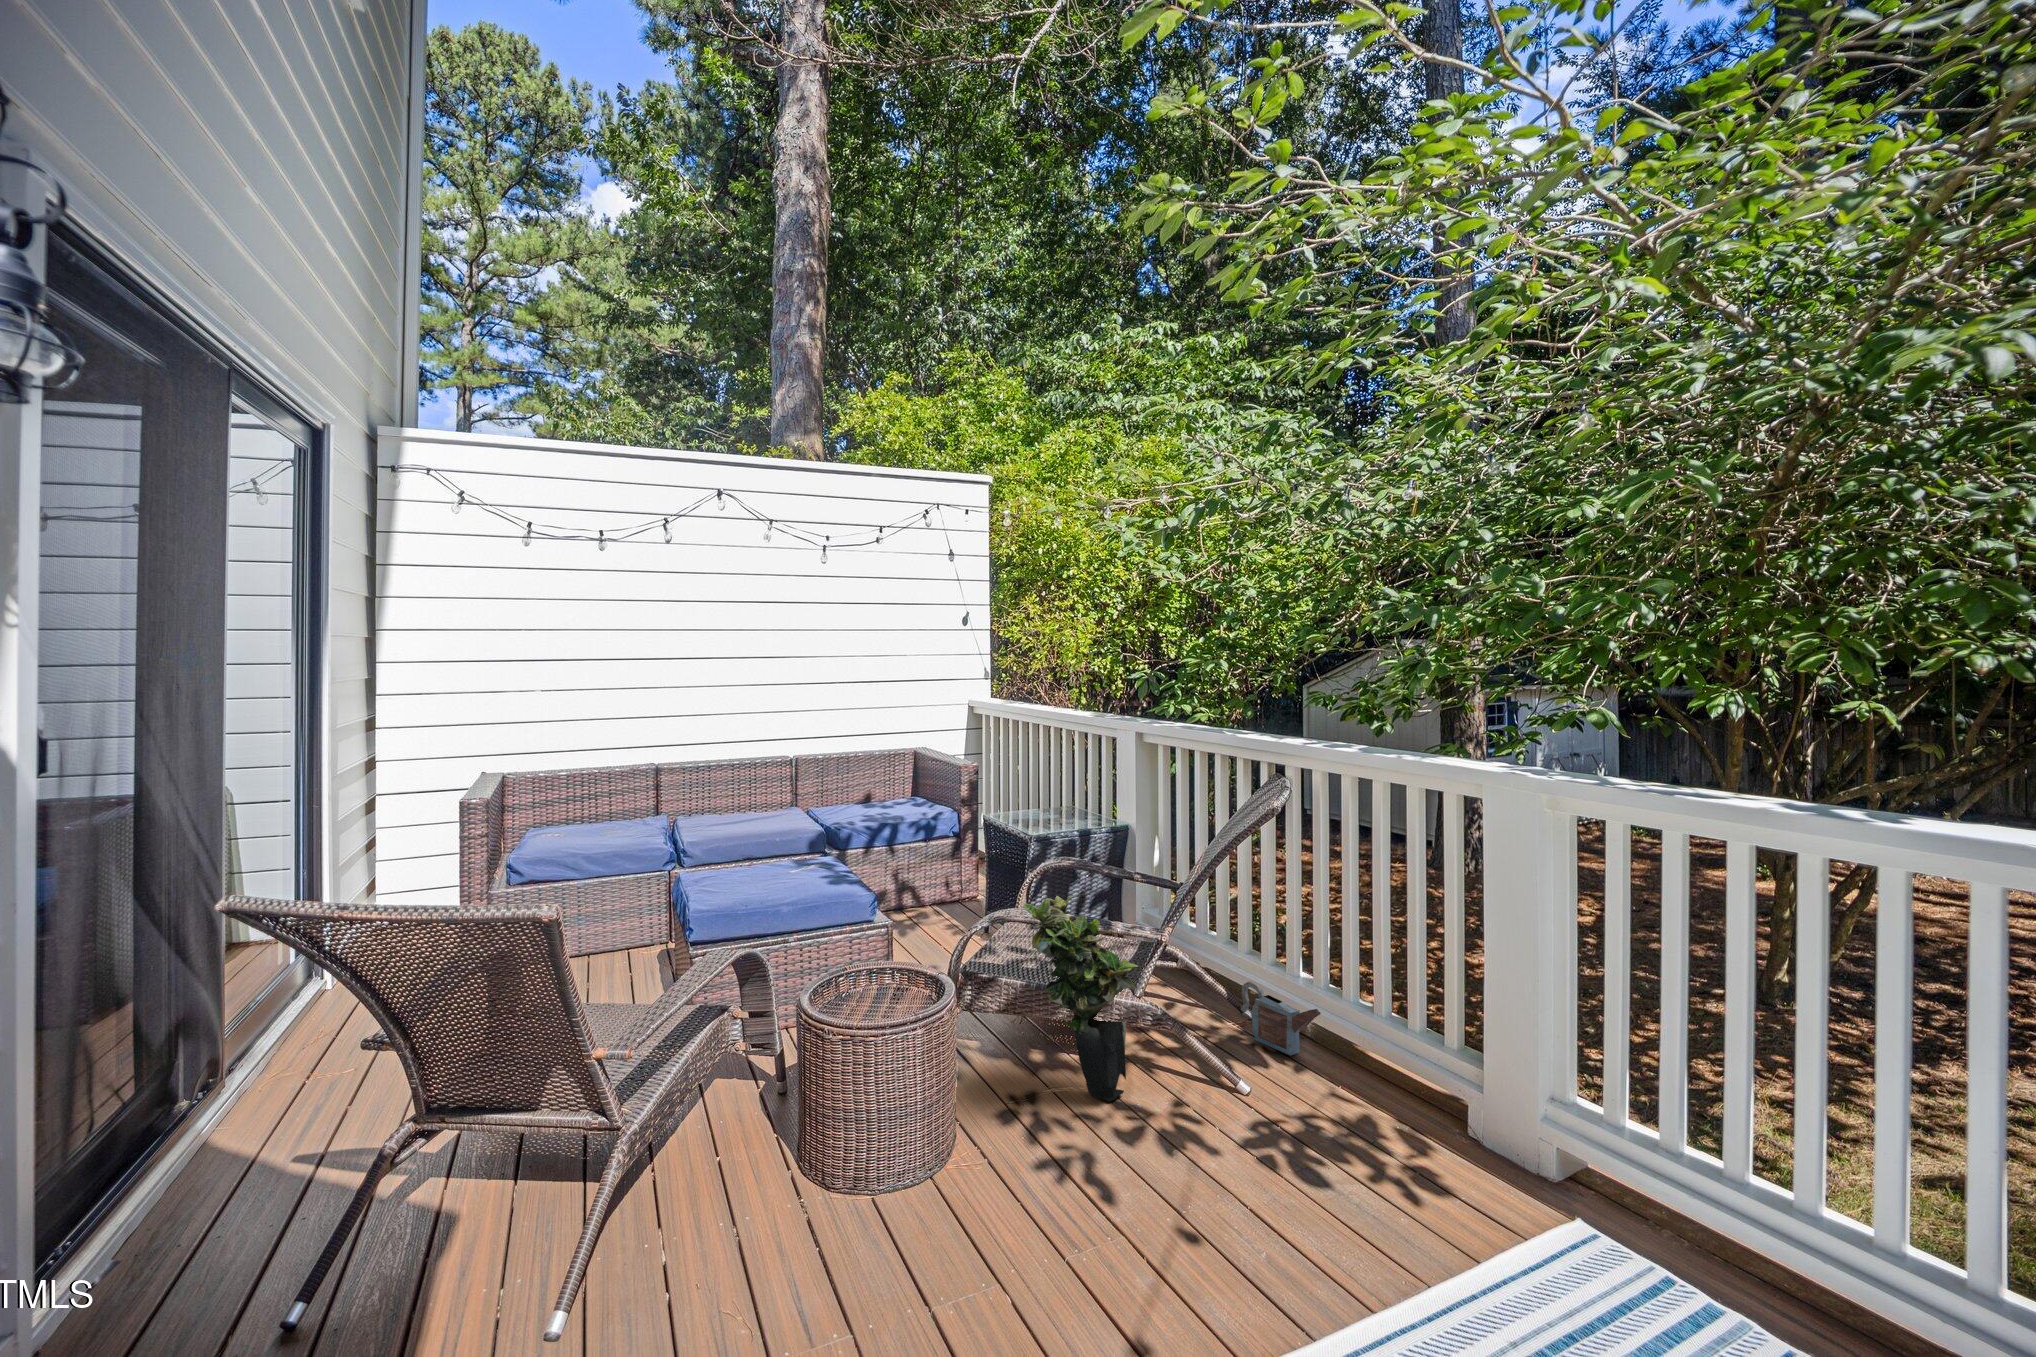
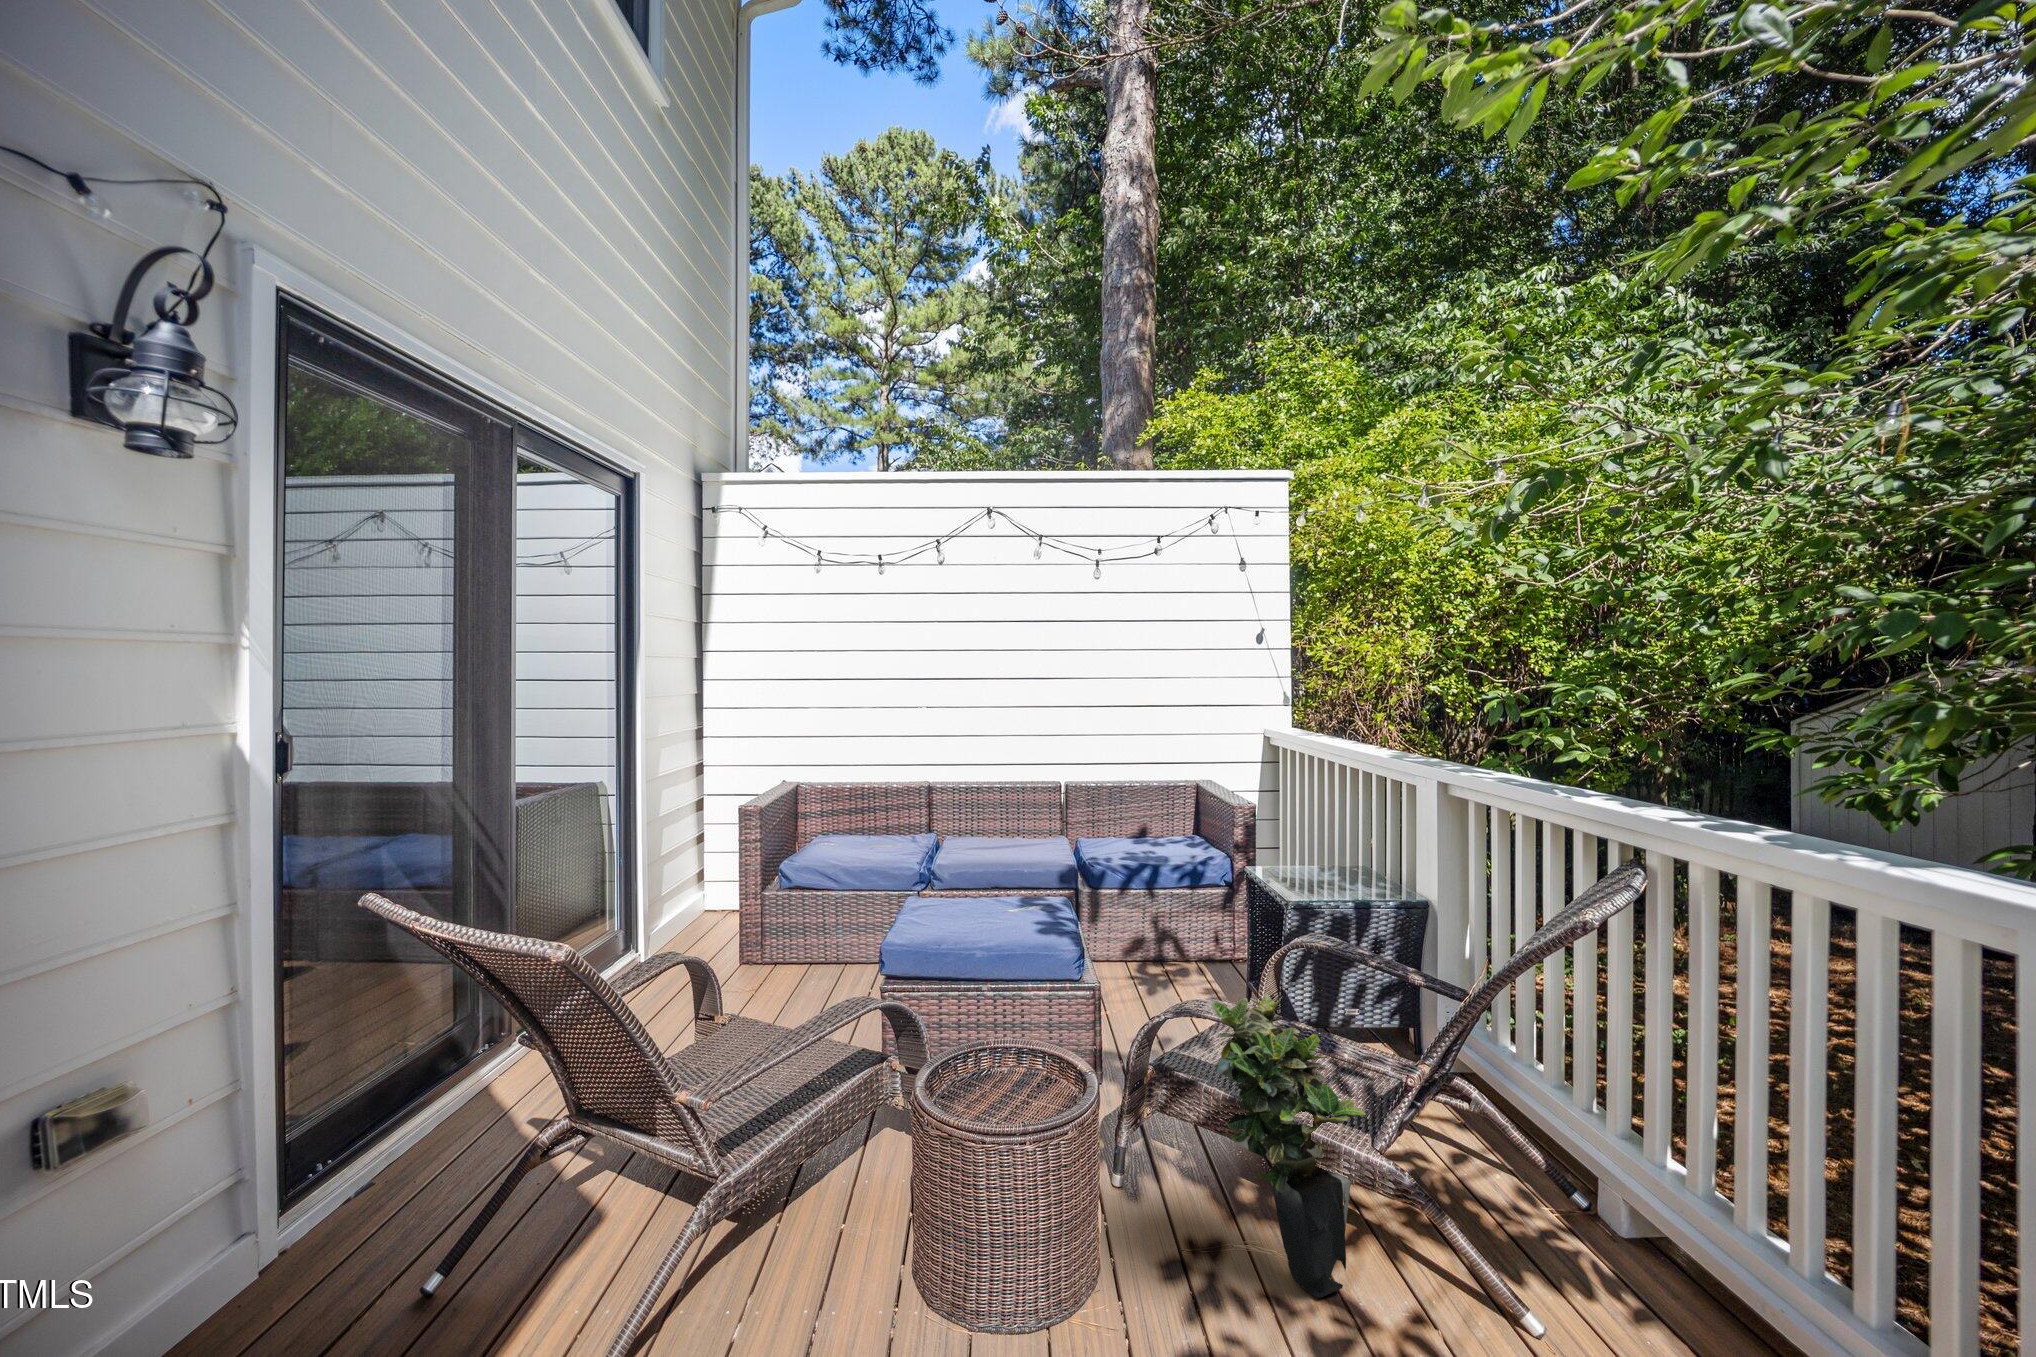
watering can: present [1241,981,1321,1056] -> none [1559,1151,1685,1284]

